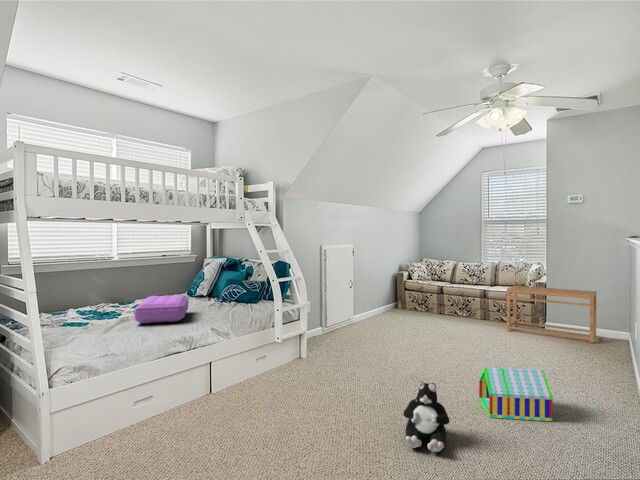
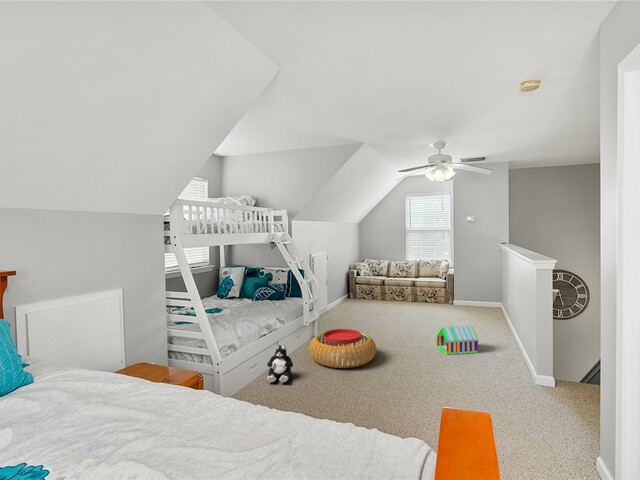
side table: present [507,286,597,343] -> none [431,277,484,311]
pillow: present [134,295,188,324] -> none [216,297,256,318]
pouf: none [259,353,364,420] -> present [309,329,376,368]
plush toy: present [403,381,450,452] -> present [267,345,293,382]

